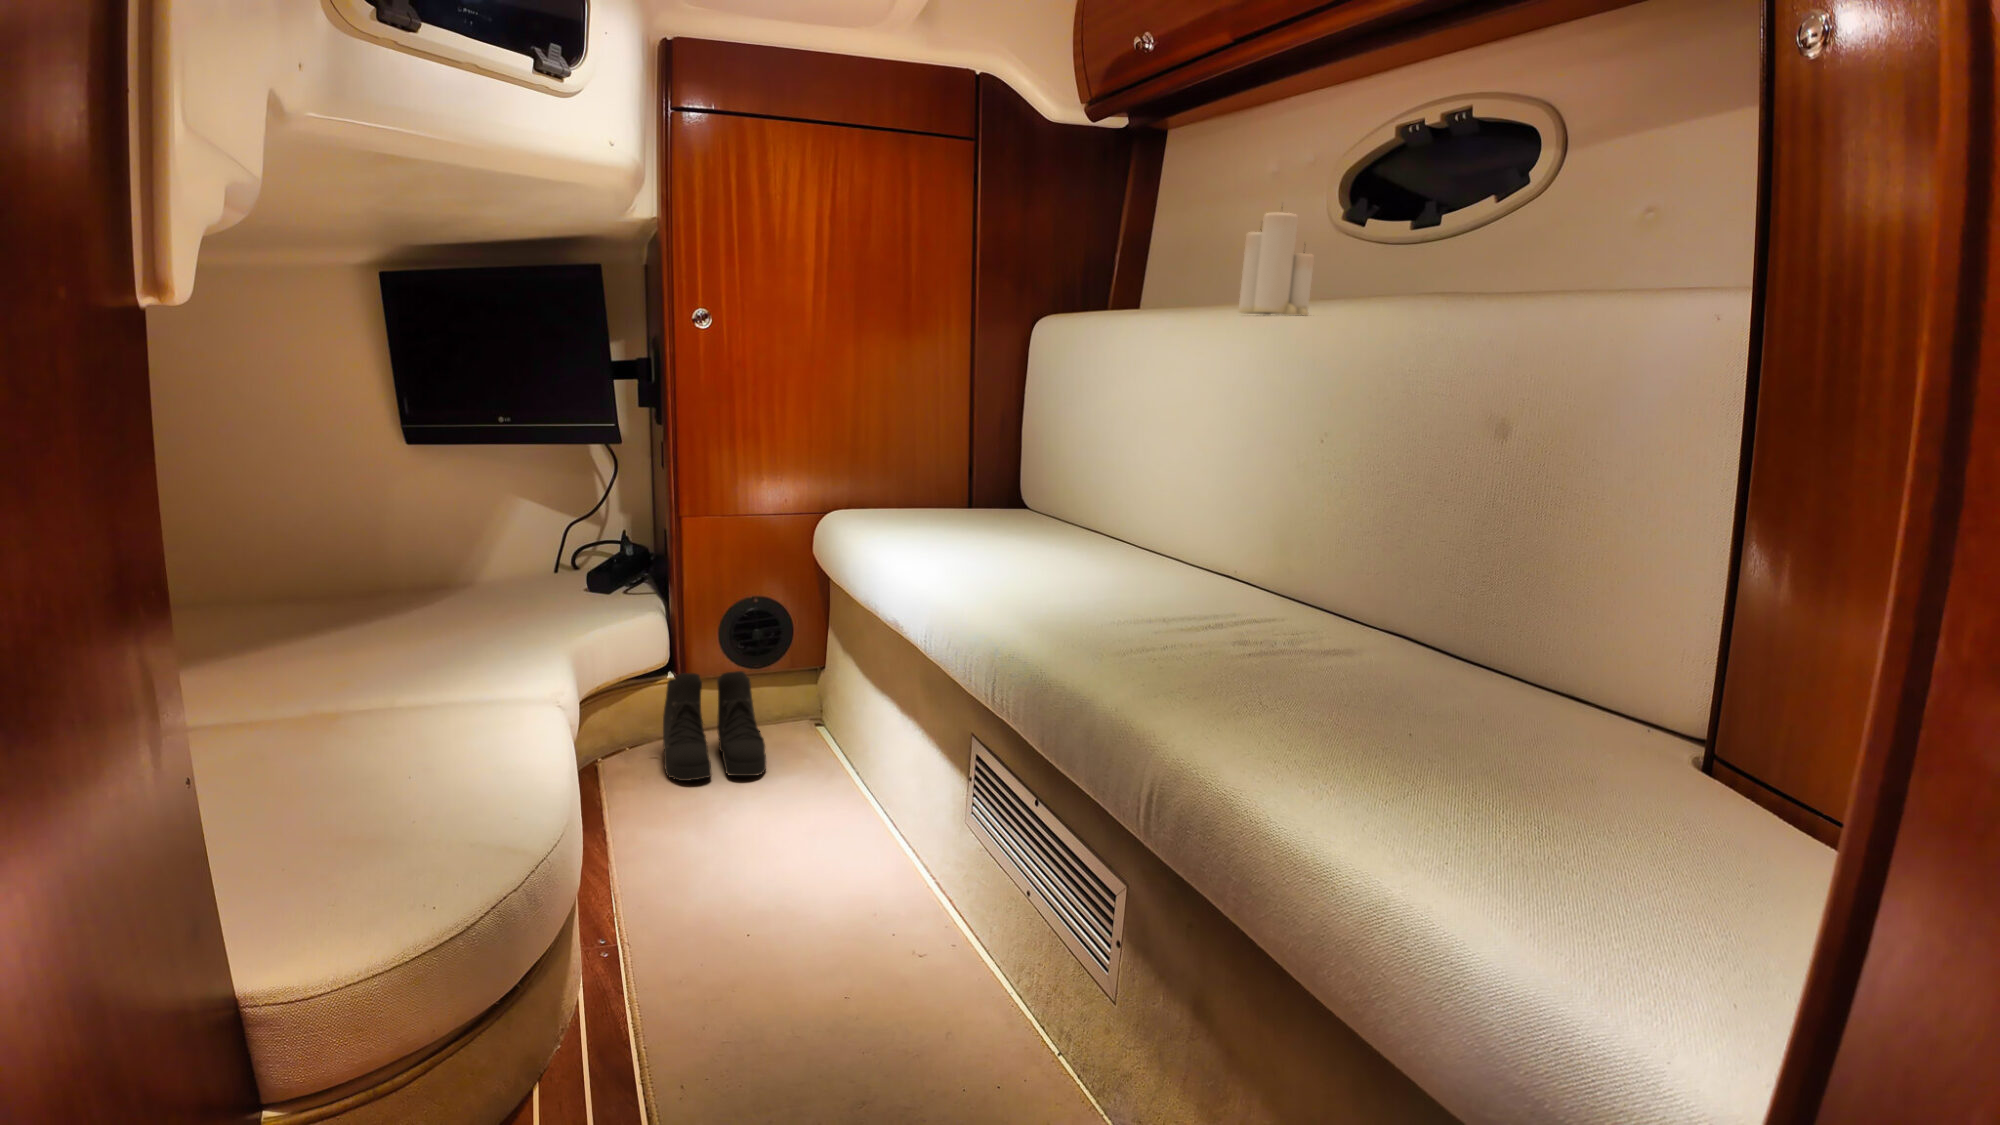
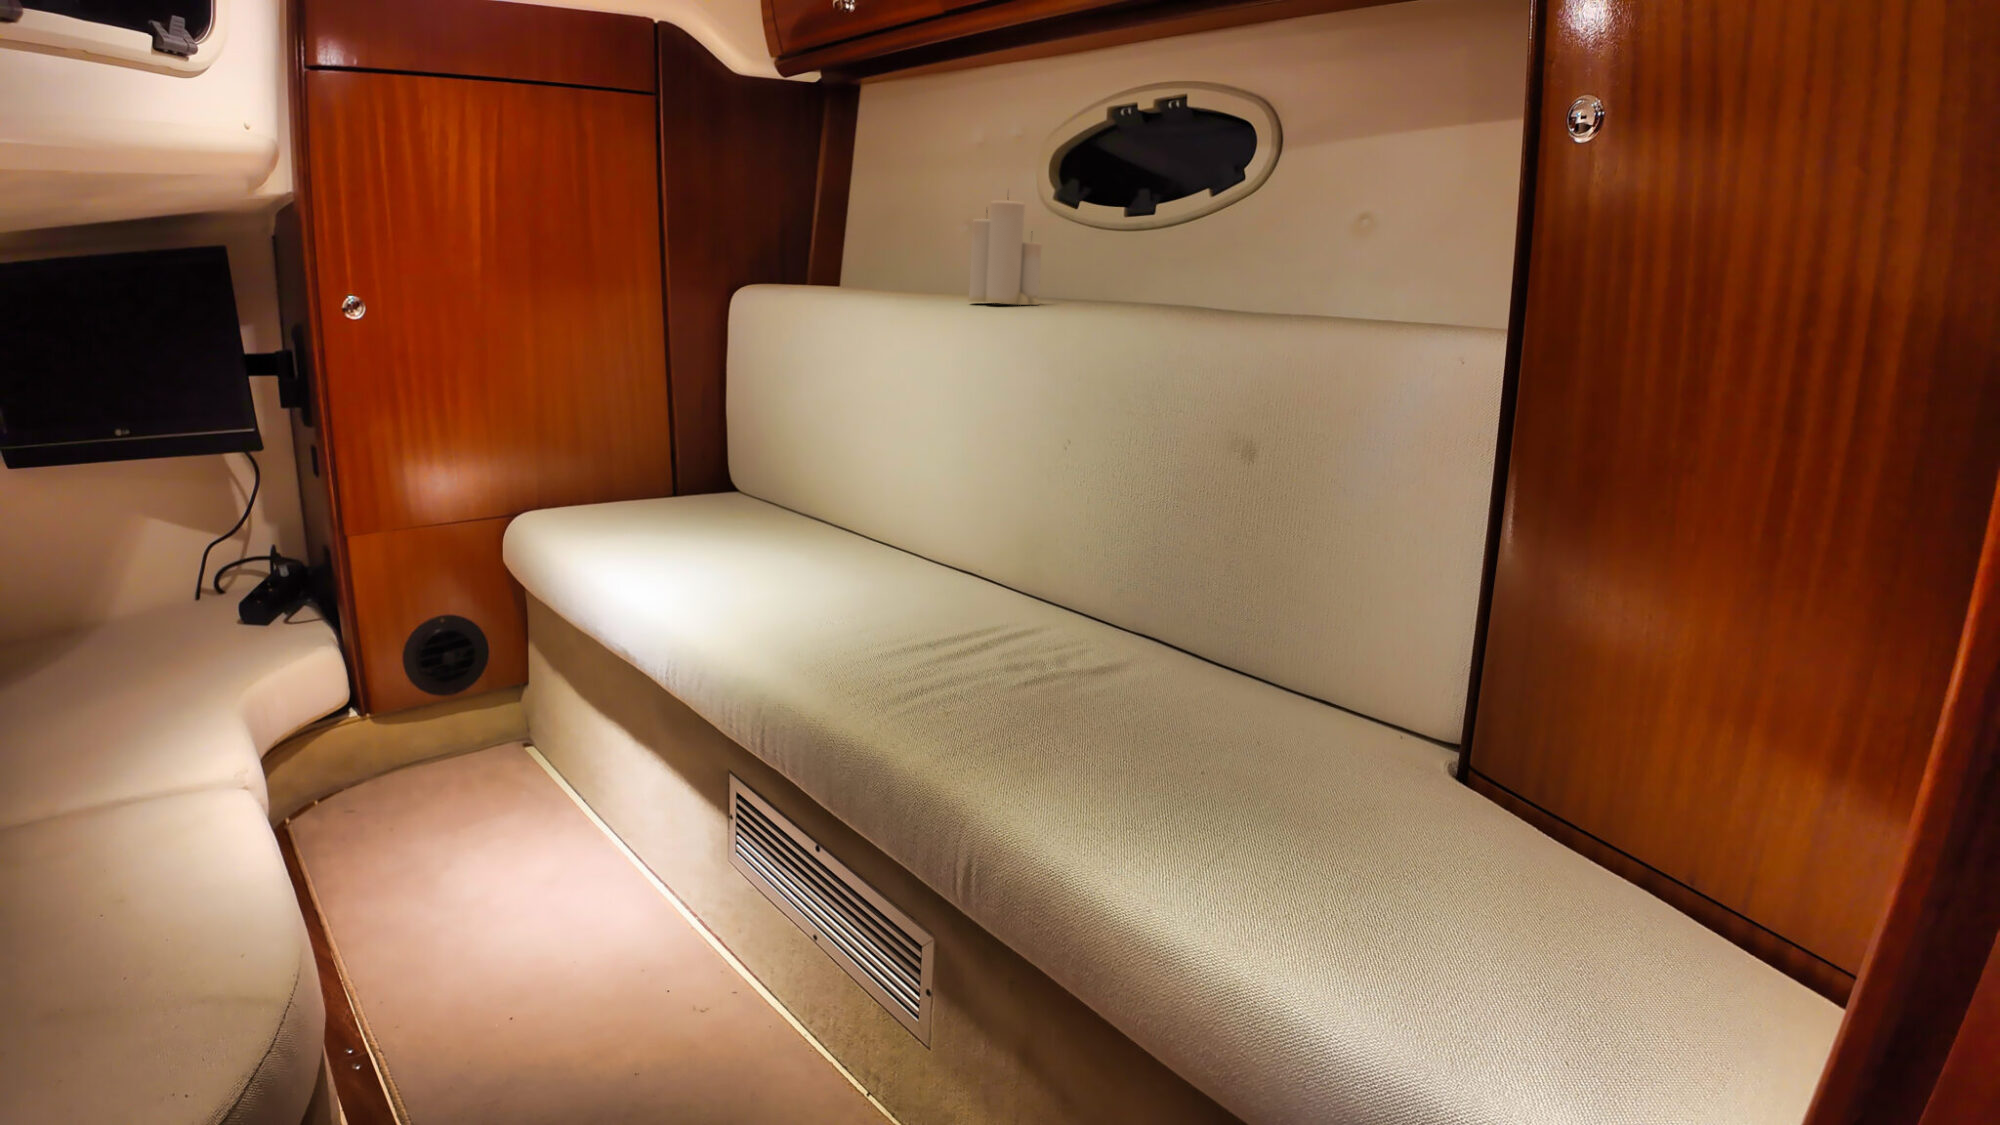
boots: present [663,671,766,781] -> none [357,701,489,836]

